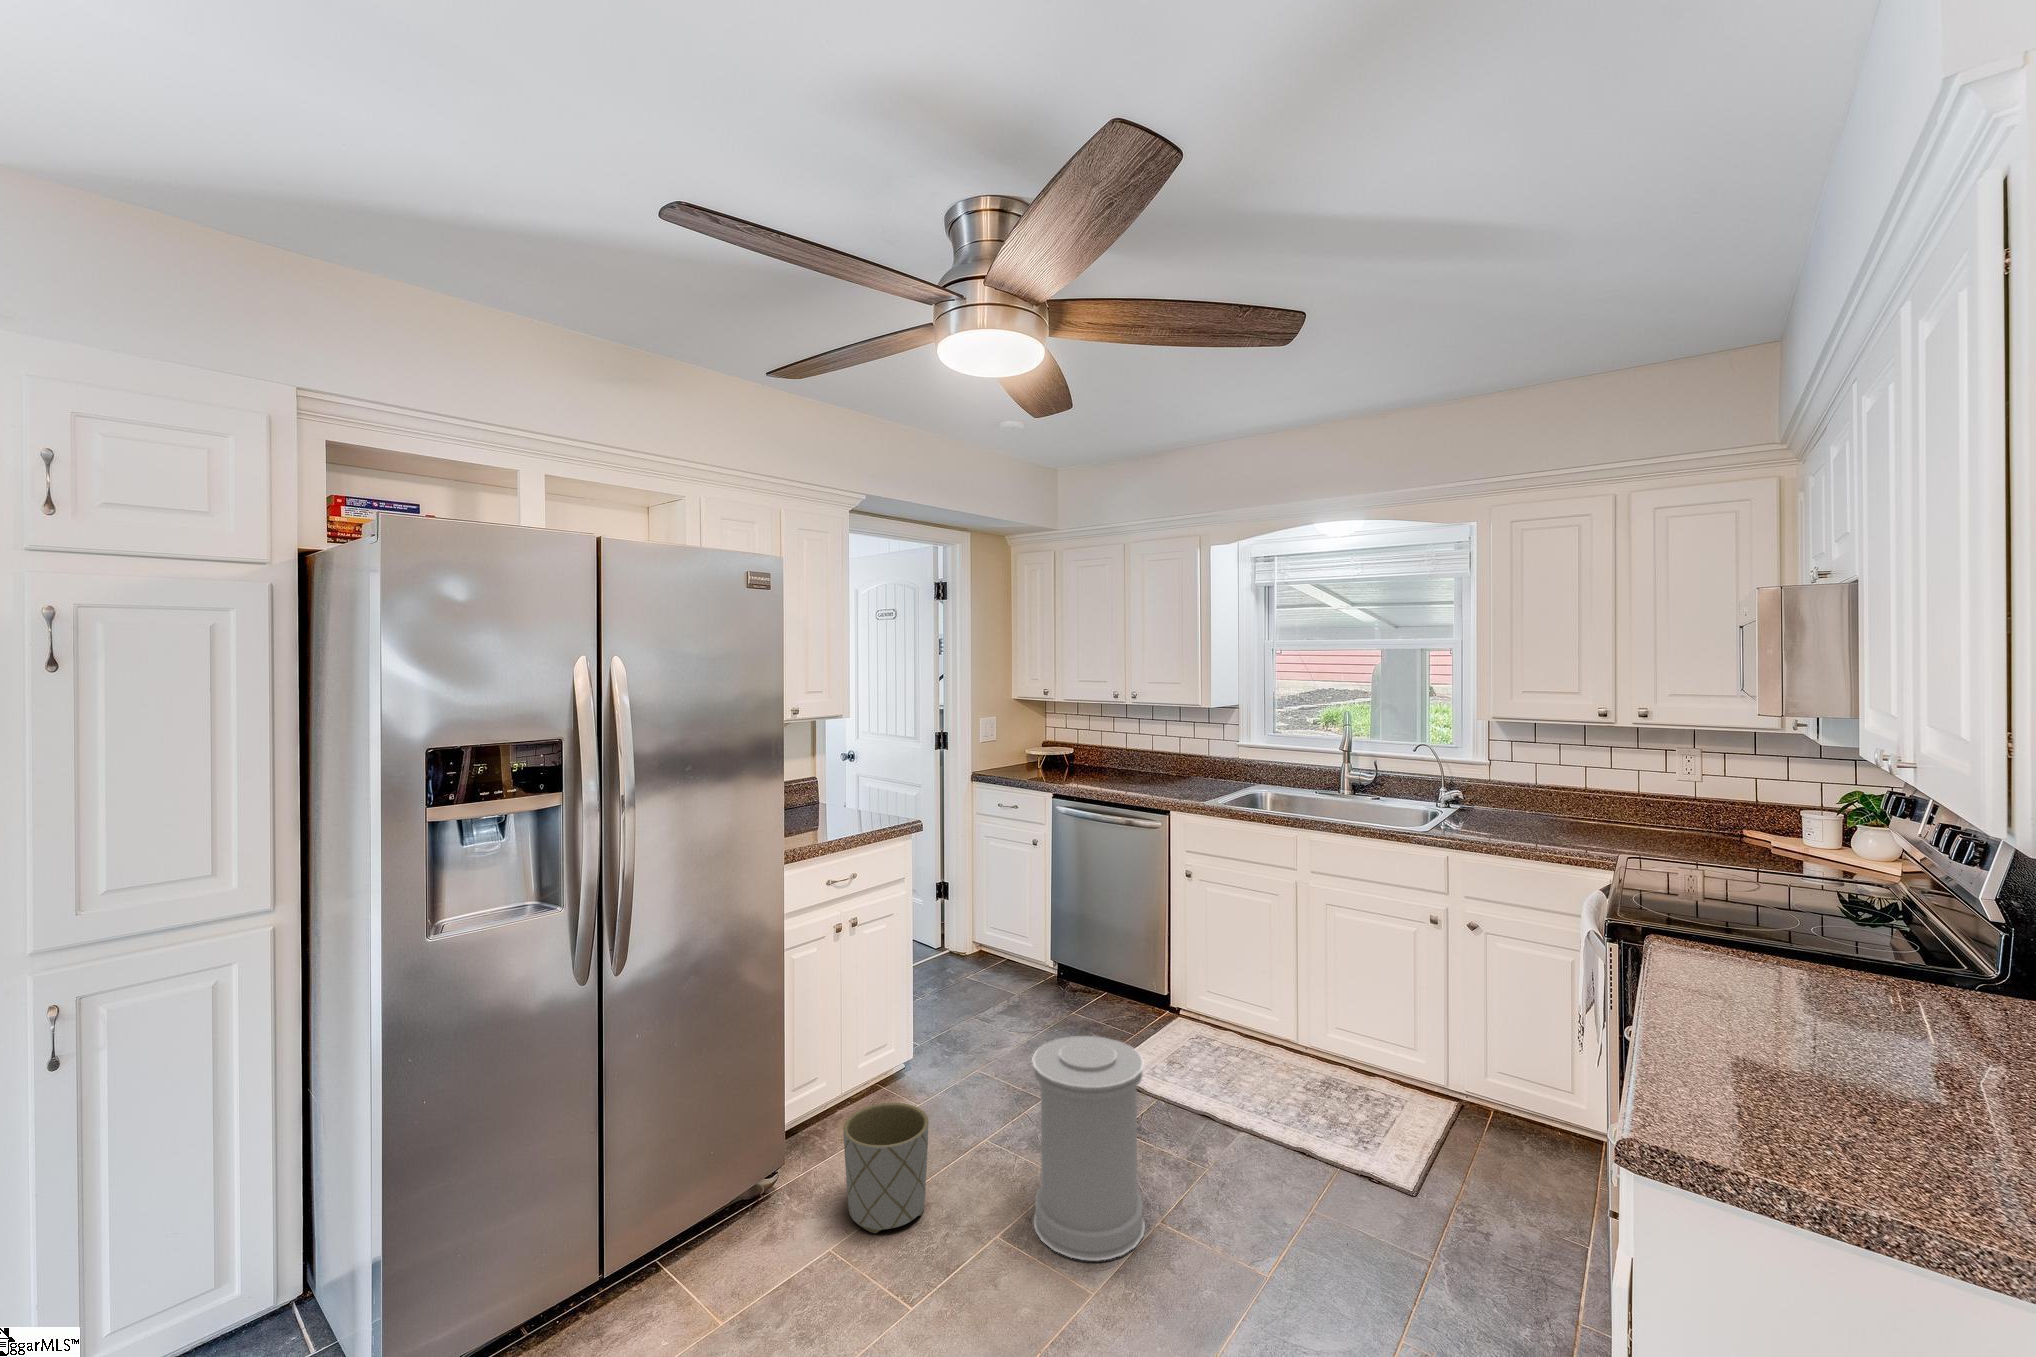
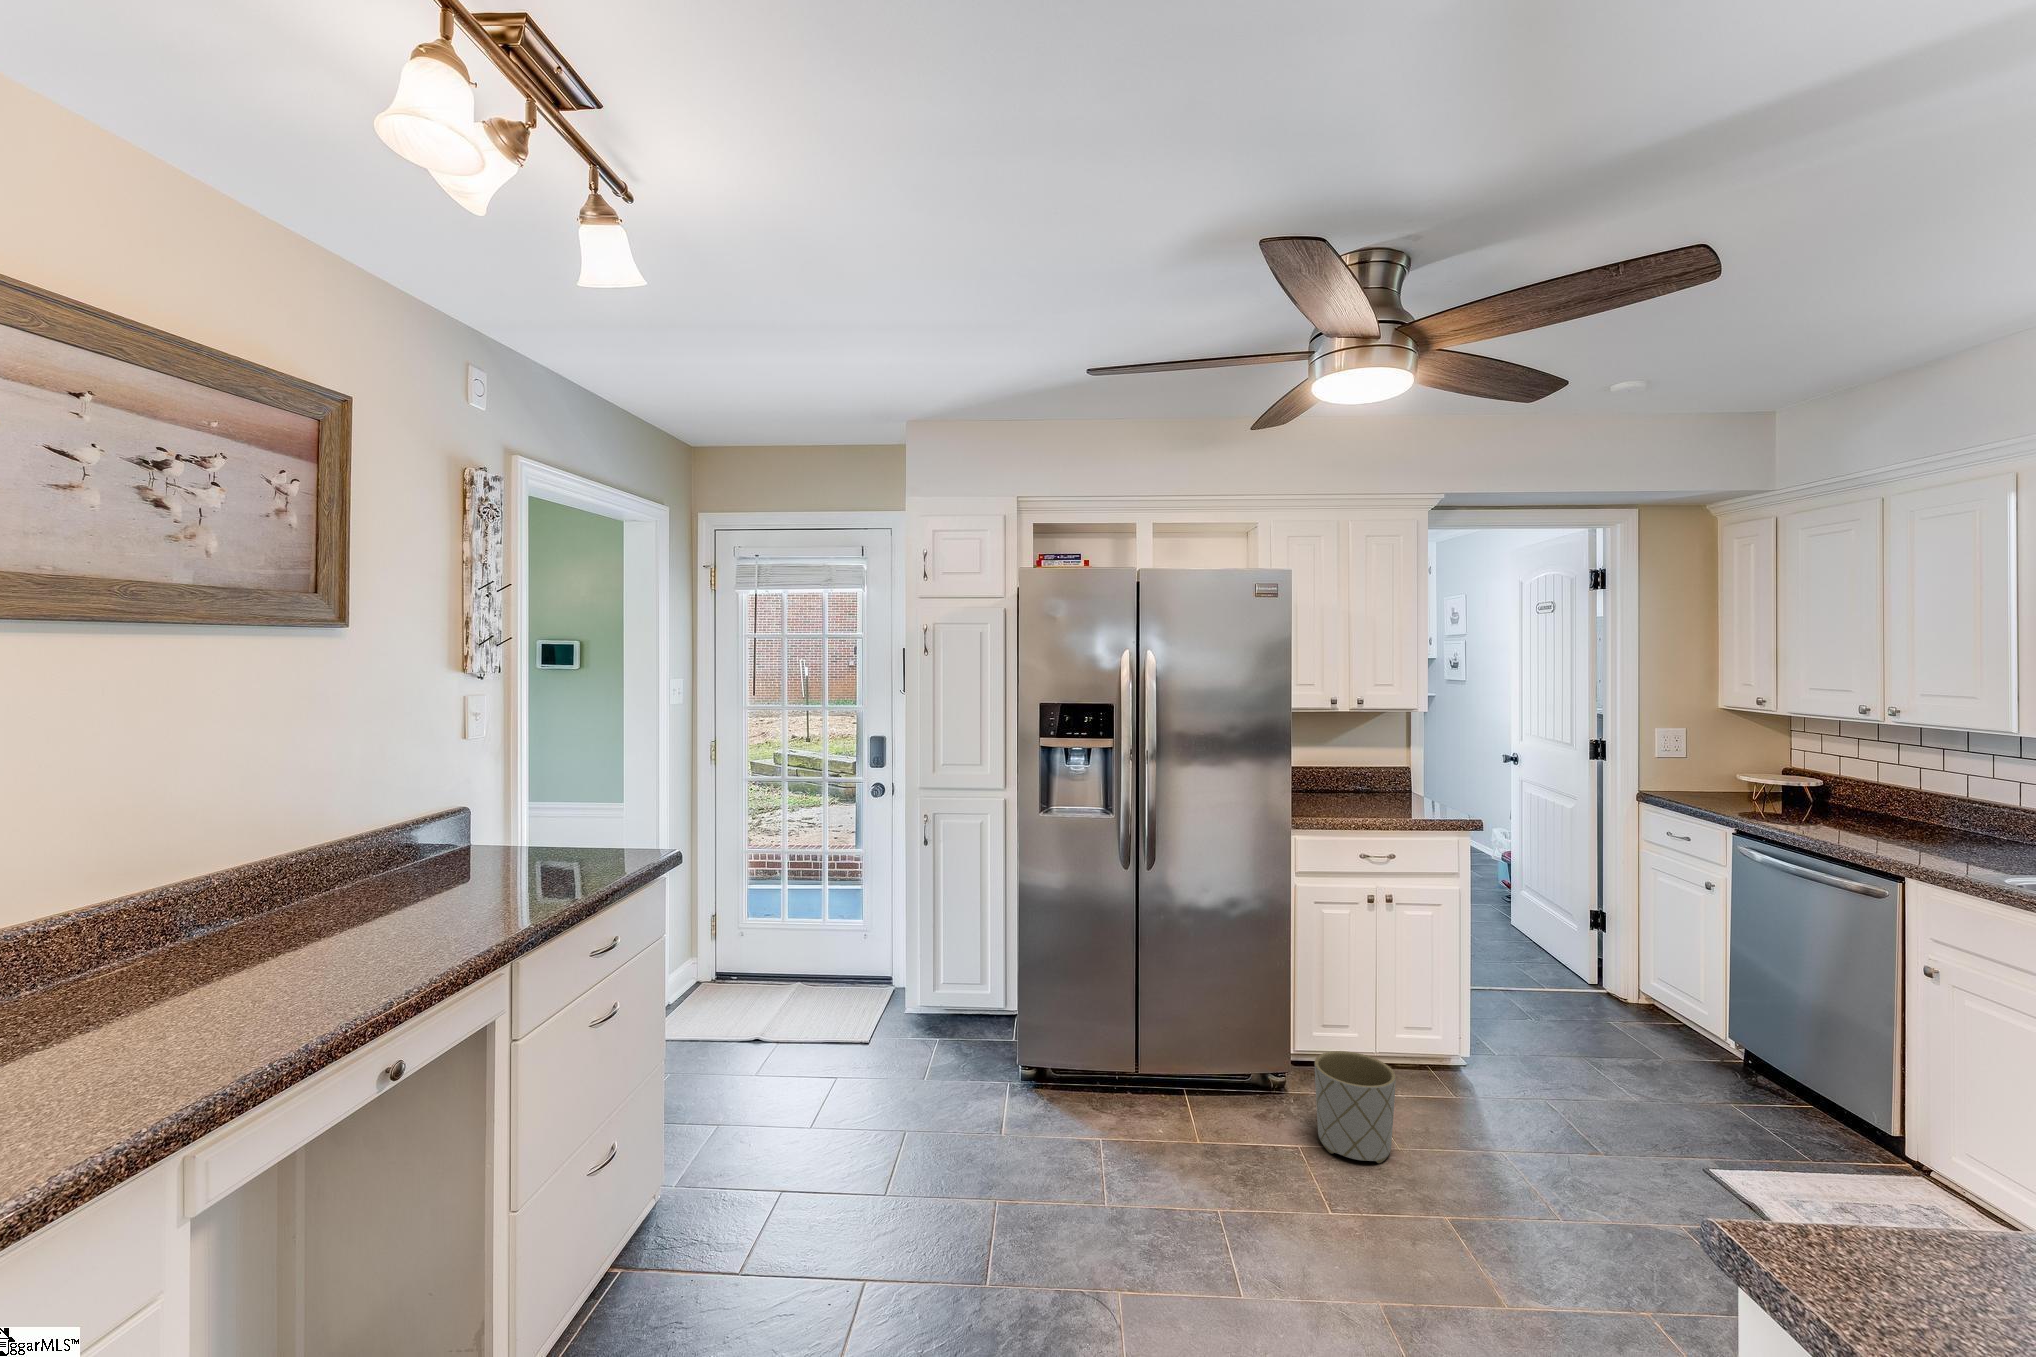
trash can: present [1032,1036,1145,1261] -> none [1478,1054,1622,1303]

